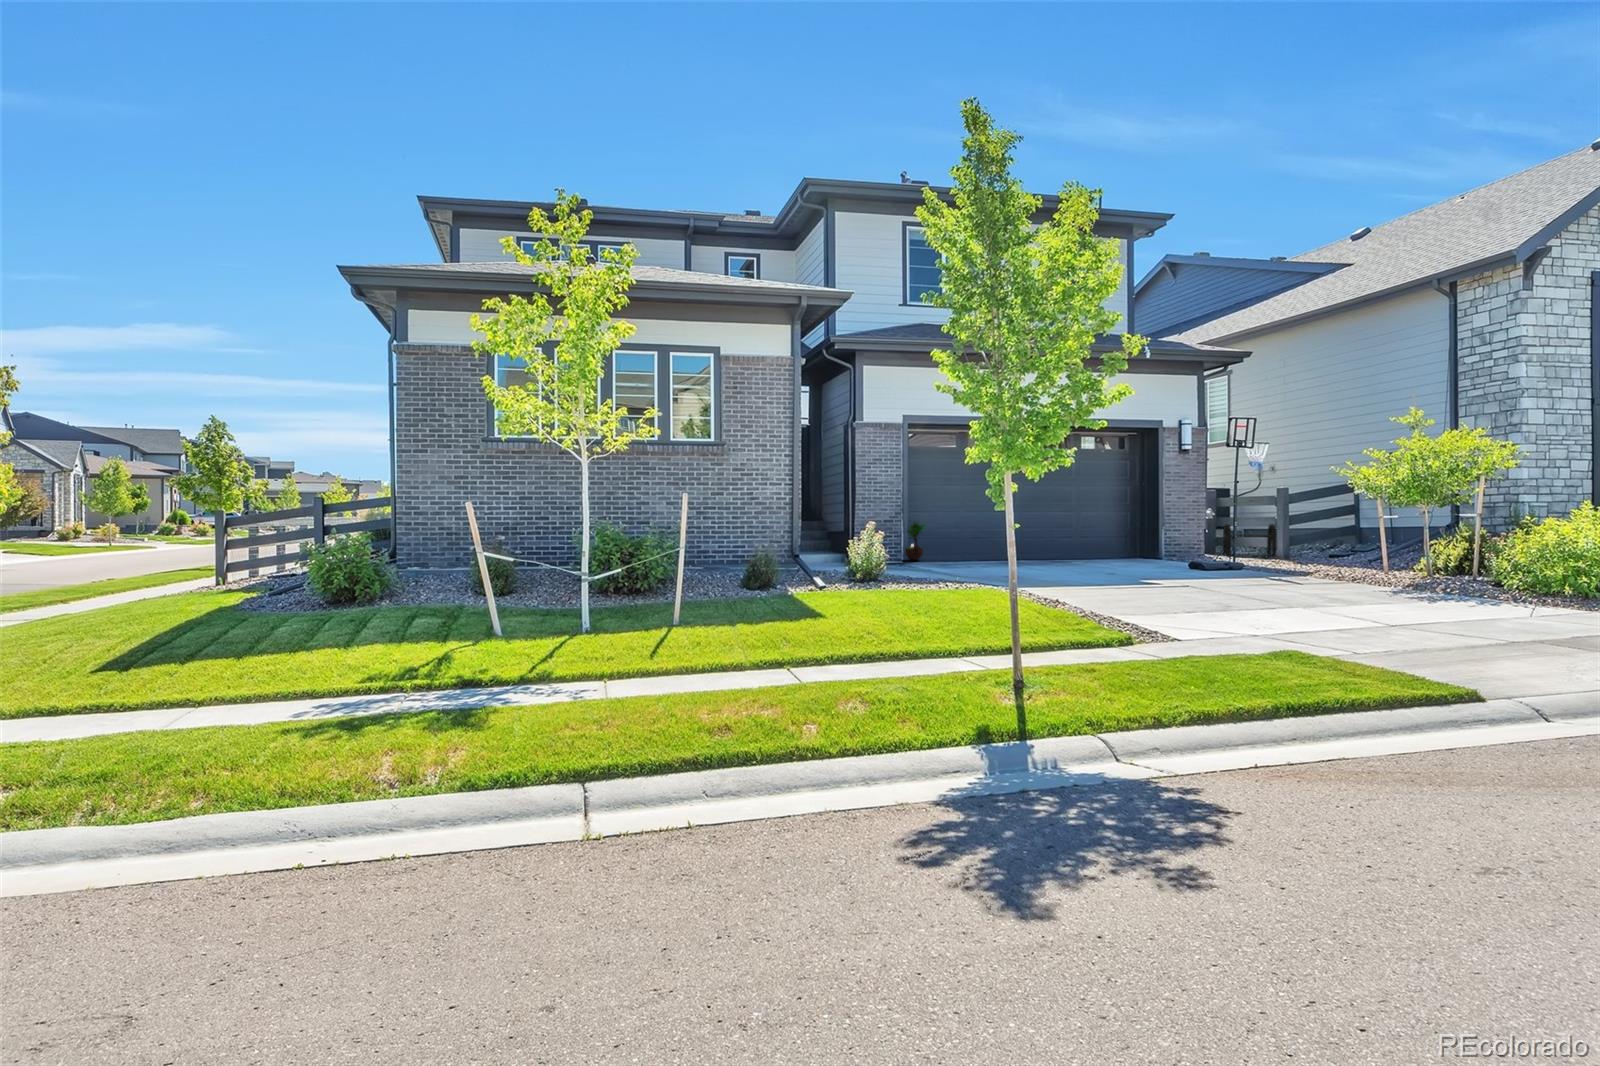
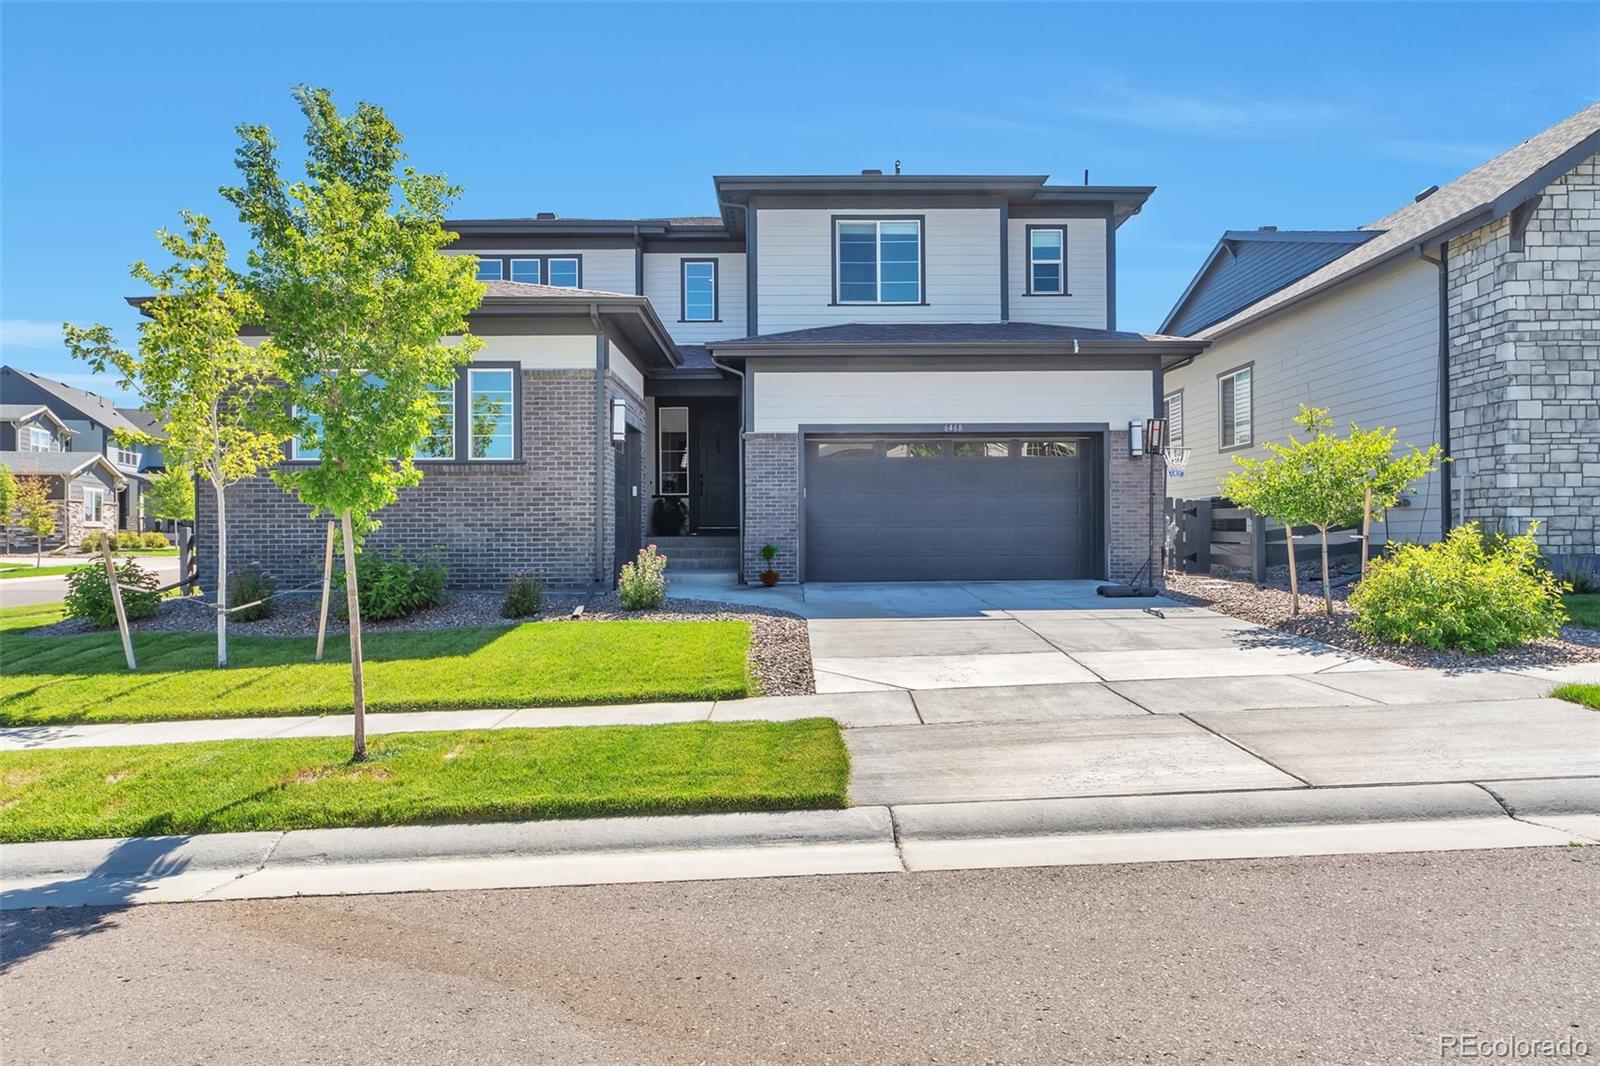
bench: present [1223,524,1277,557] -> none [1159,545,1219,585]

